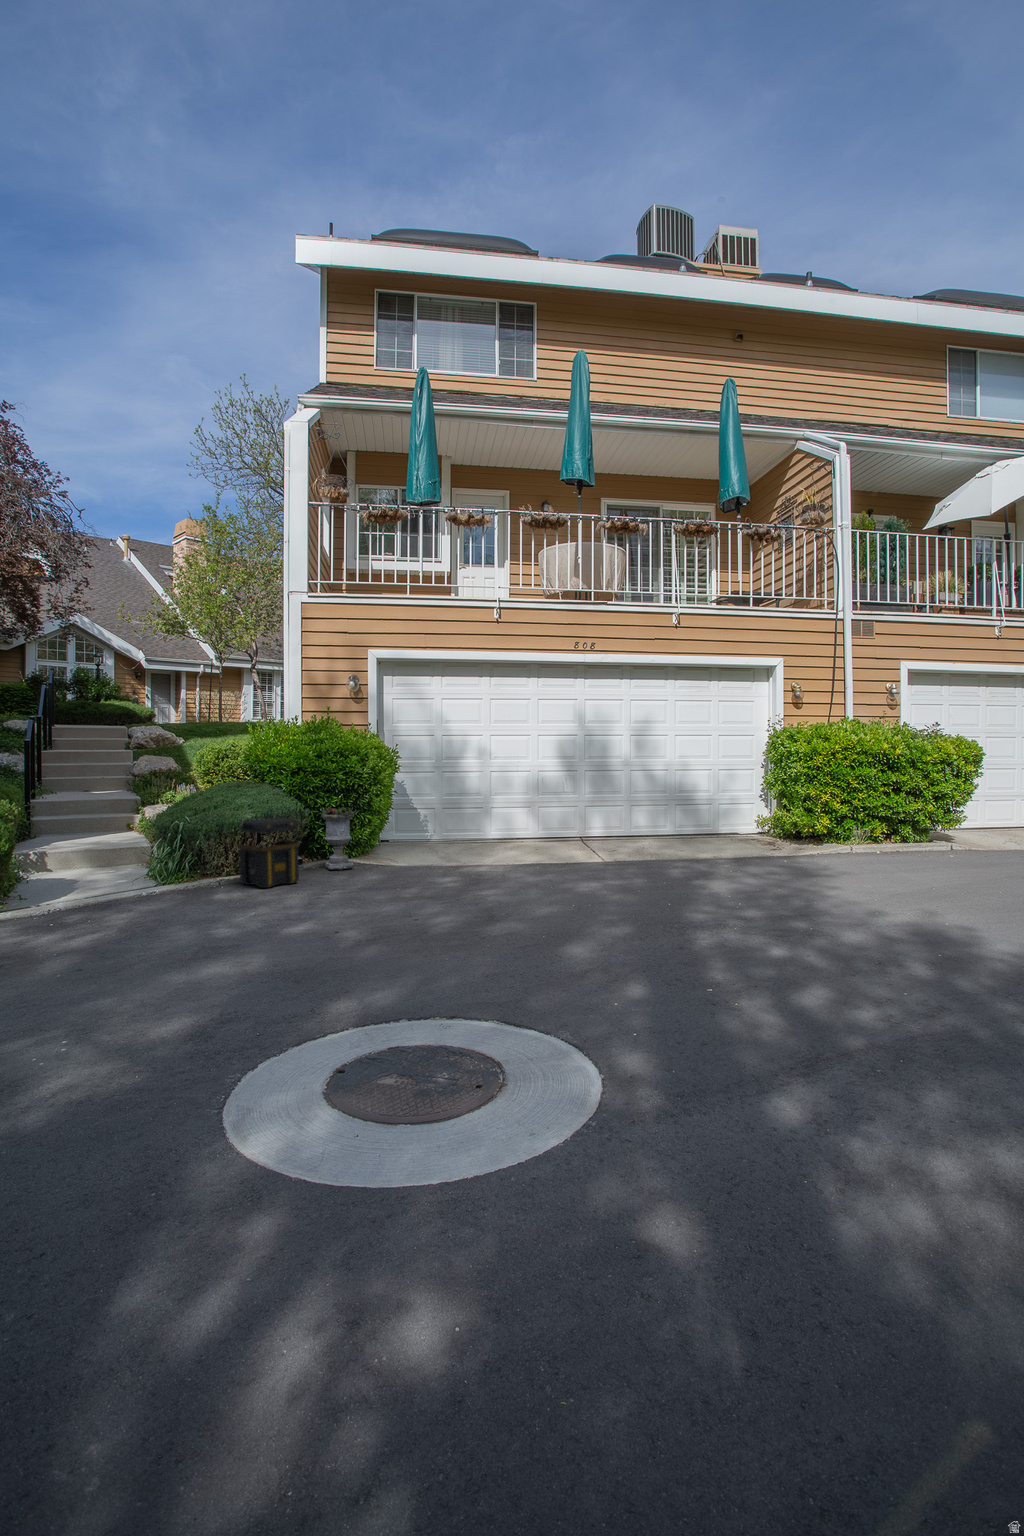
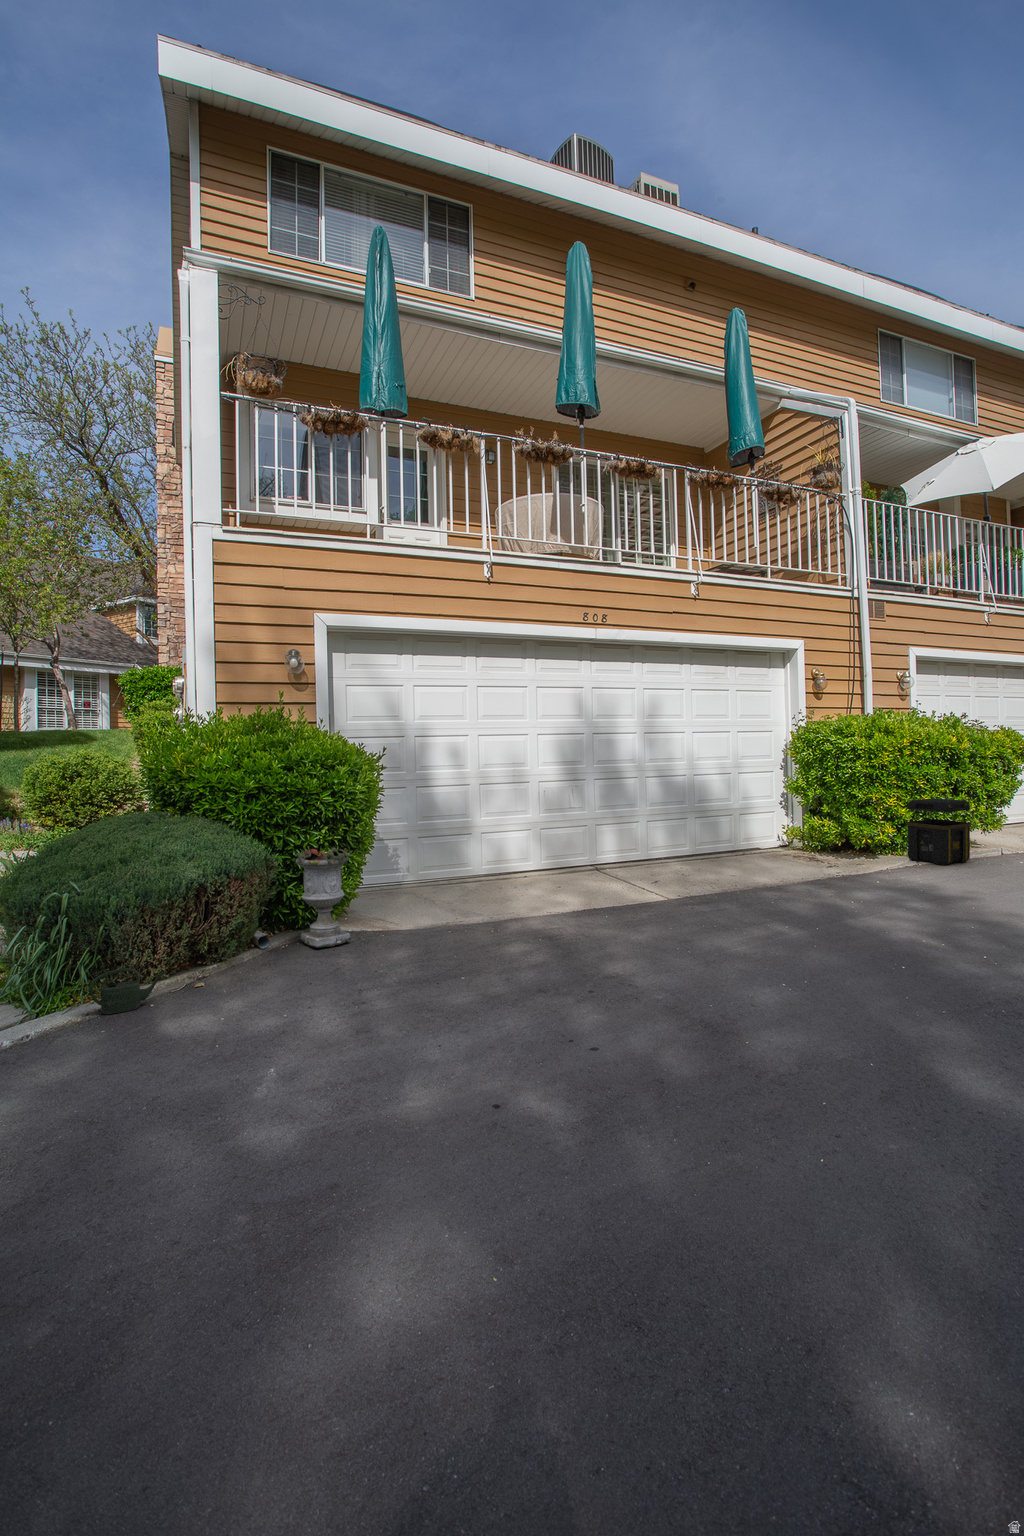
toolbox: present [238,817,299,888] -> present [906,798,971,865]
watering can: none [191,865,231,889] -> present [89,968,165,1014]

